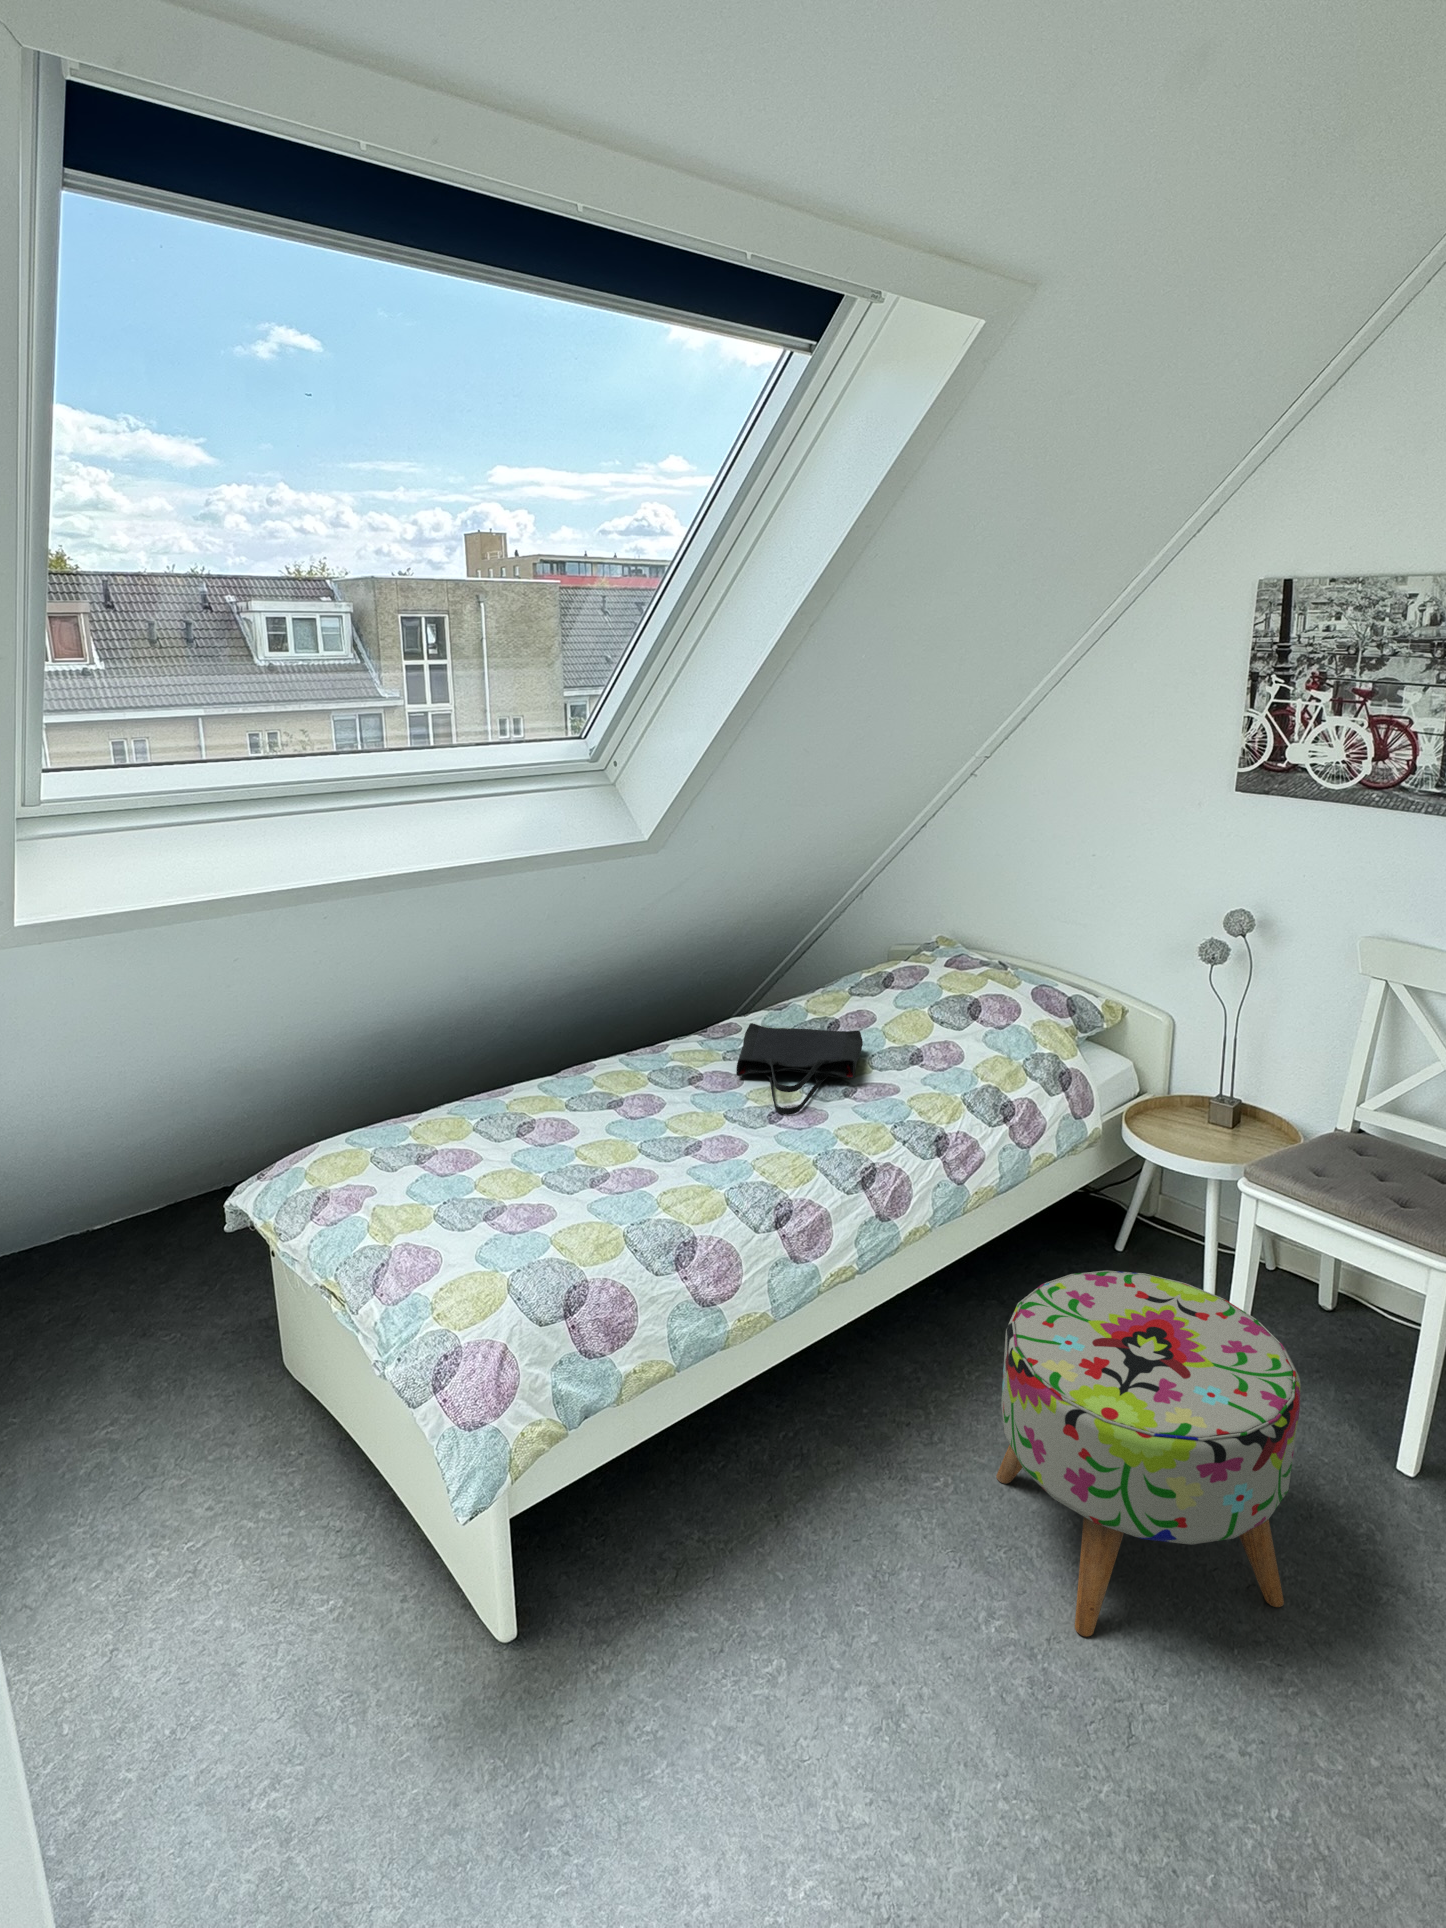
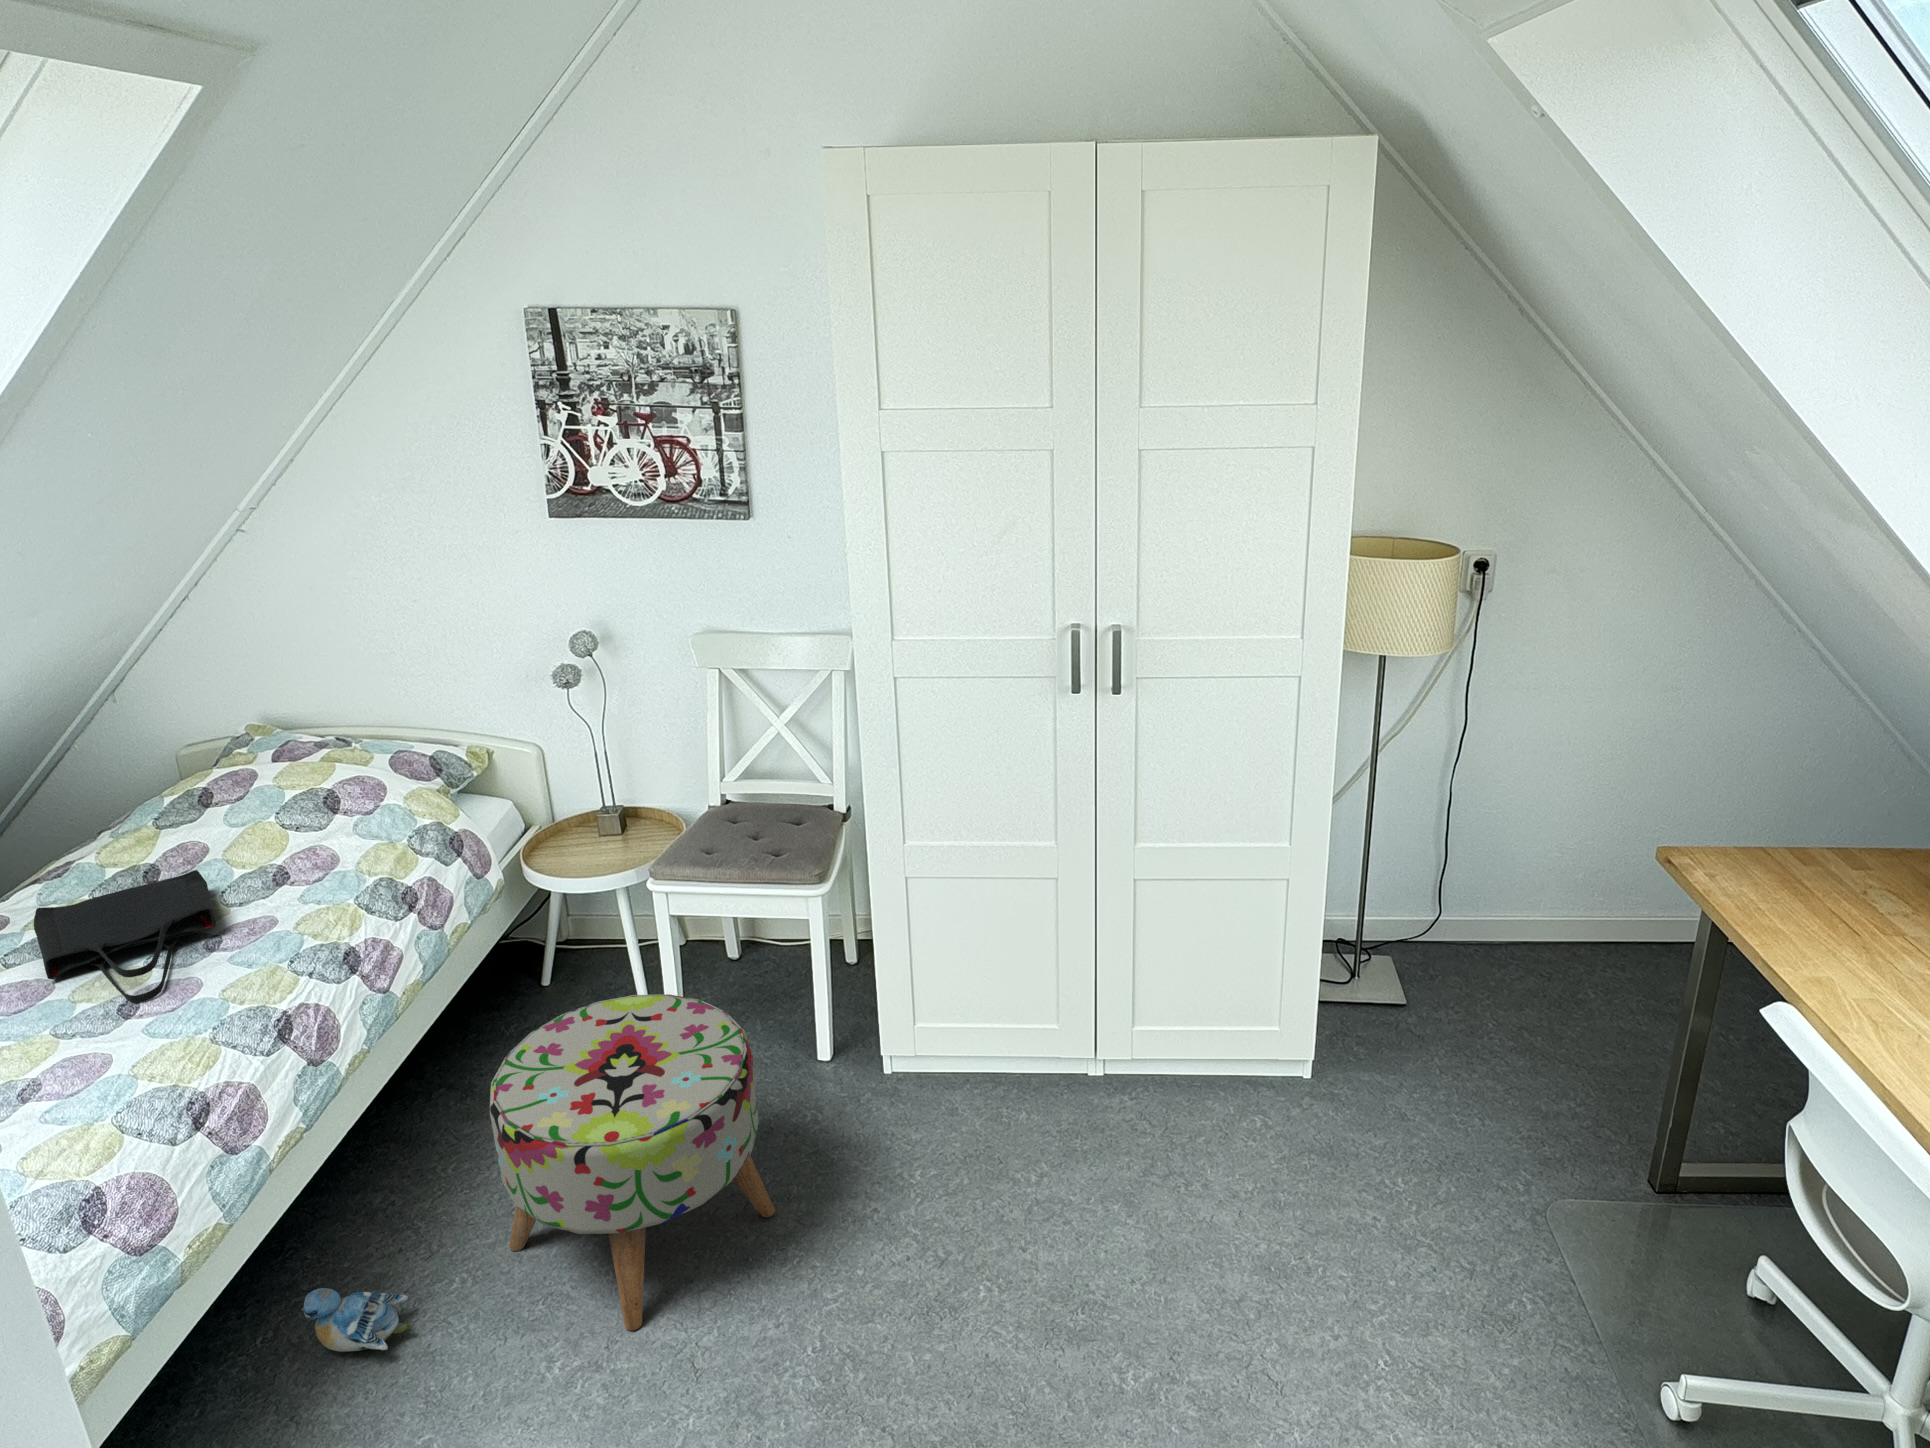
plush toy: none [811,1415,895,1505] -> present [301,1288,412,1351]

